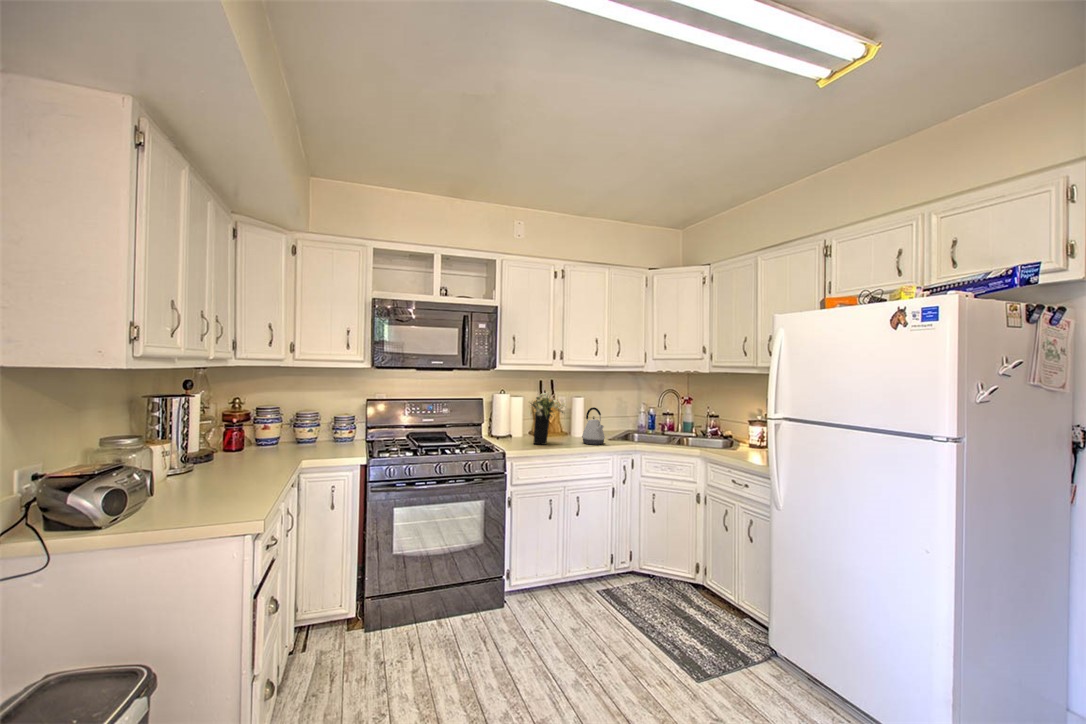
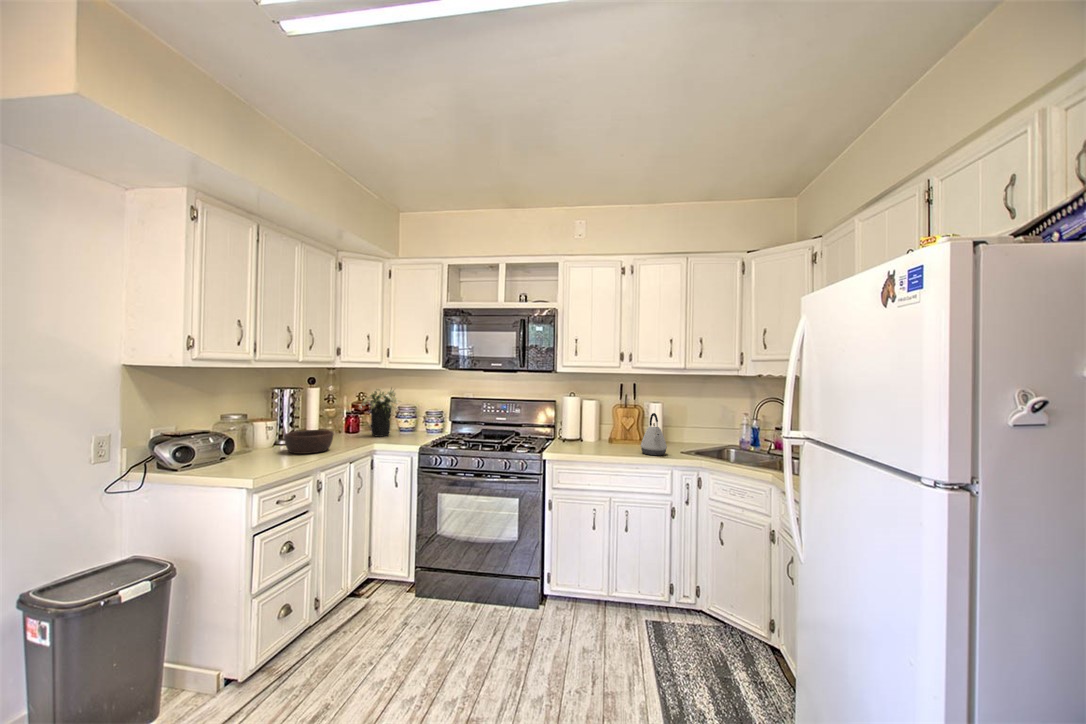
flower arrangement: present [531,393,564,445] -> present [359,388,398,437]
wooden bowl: none [193,445,267,480] -> present [284,430,334,454]

